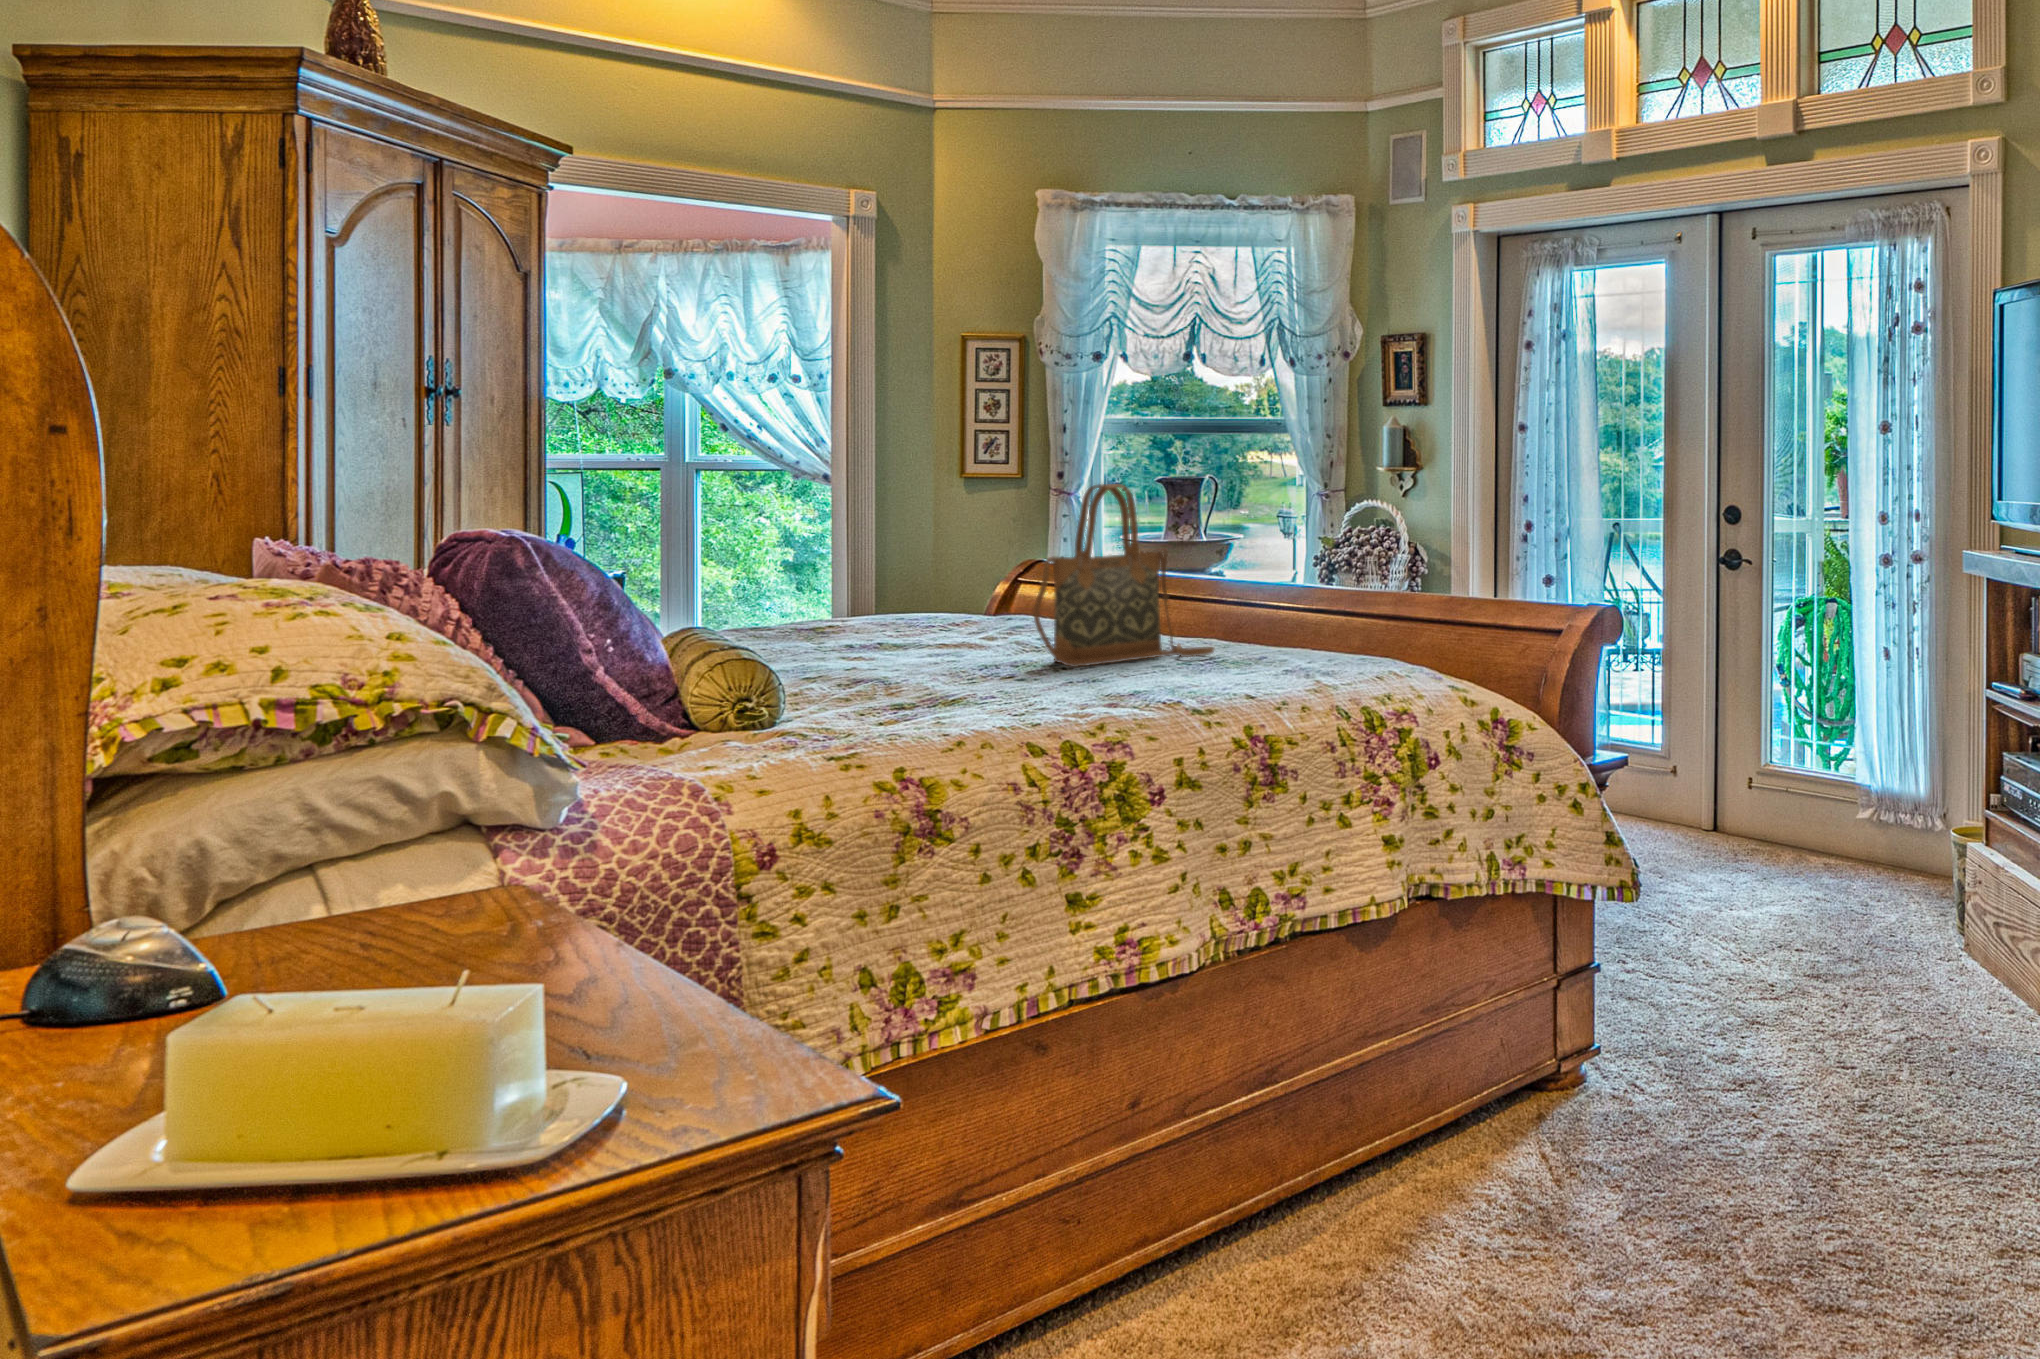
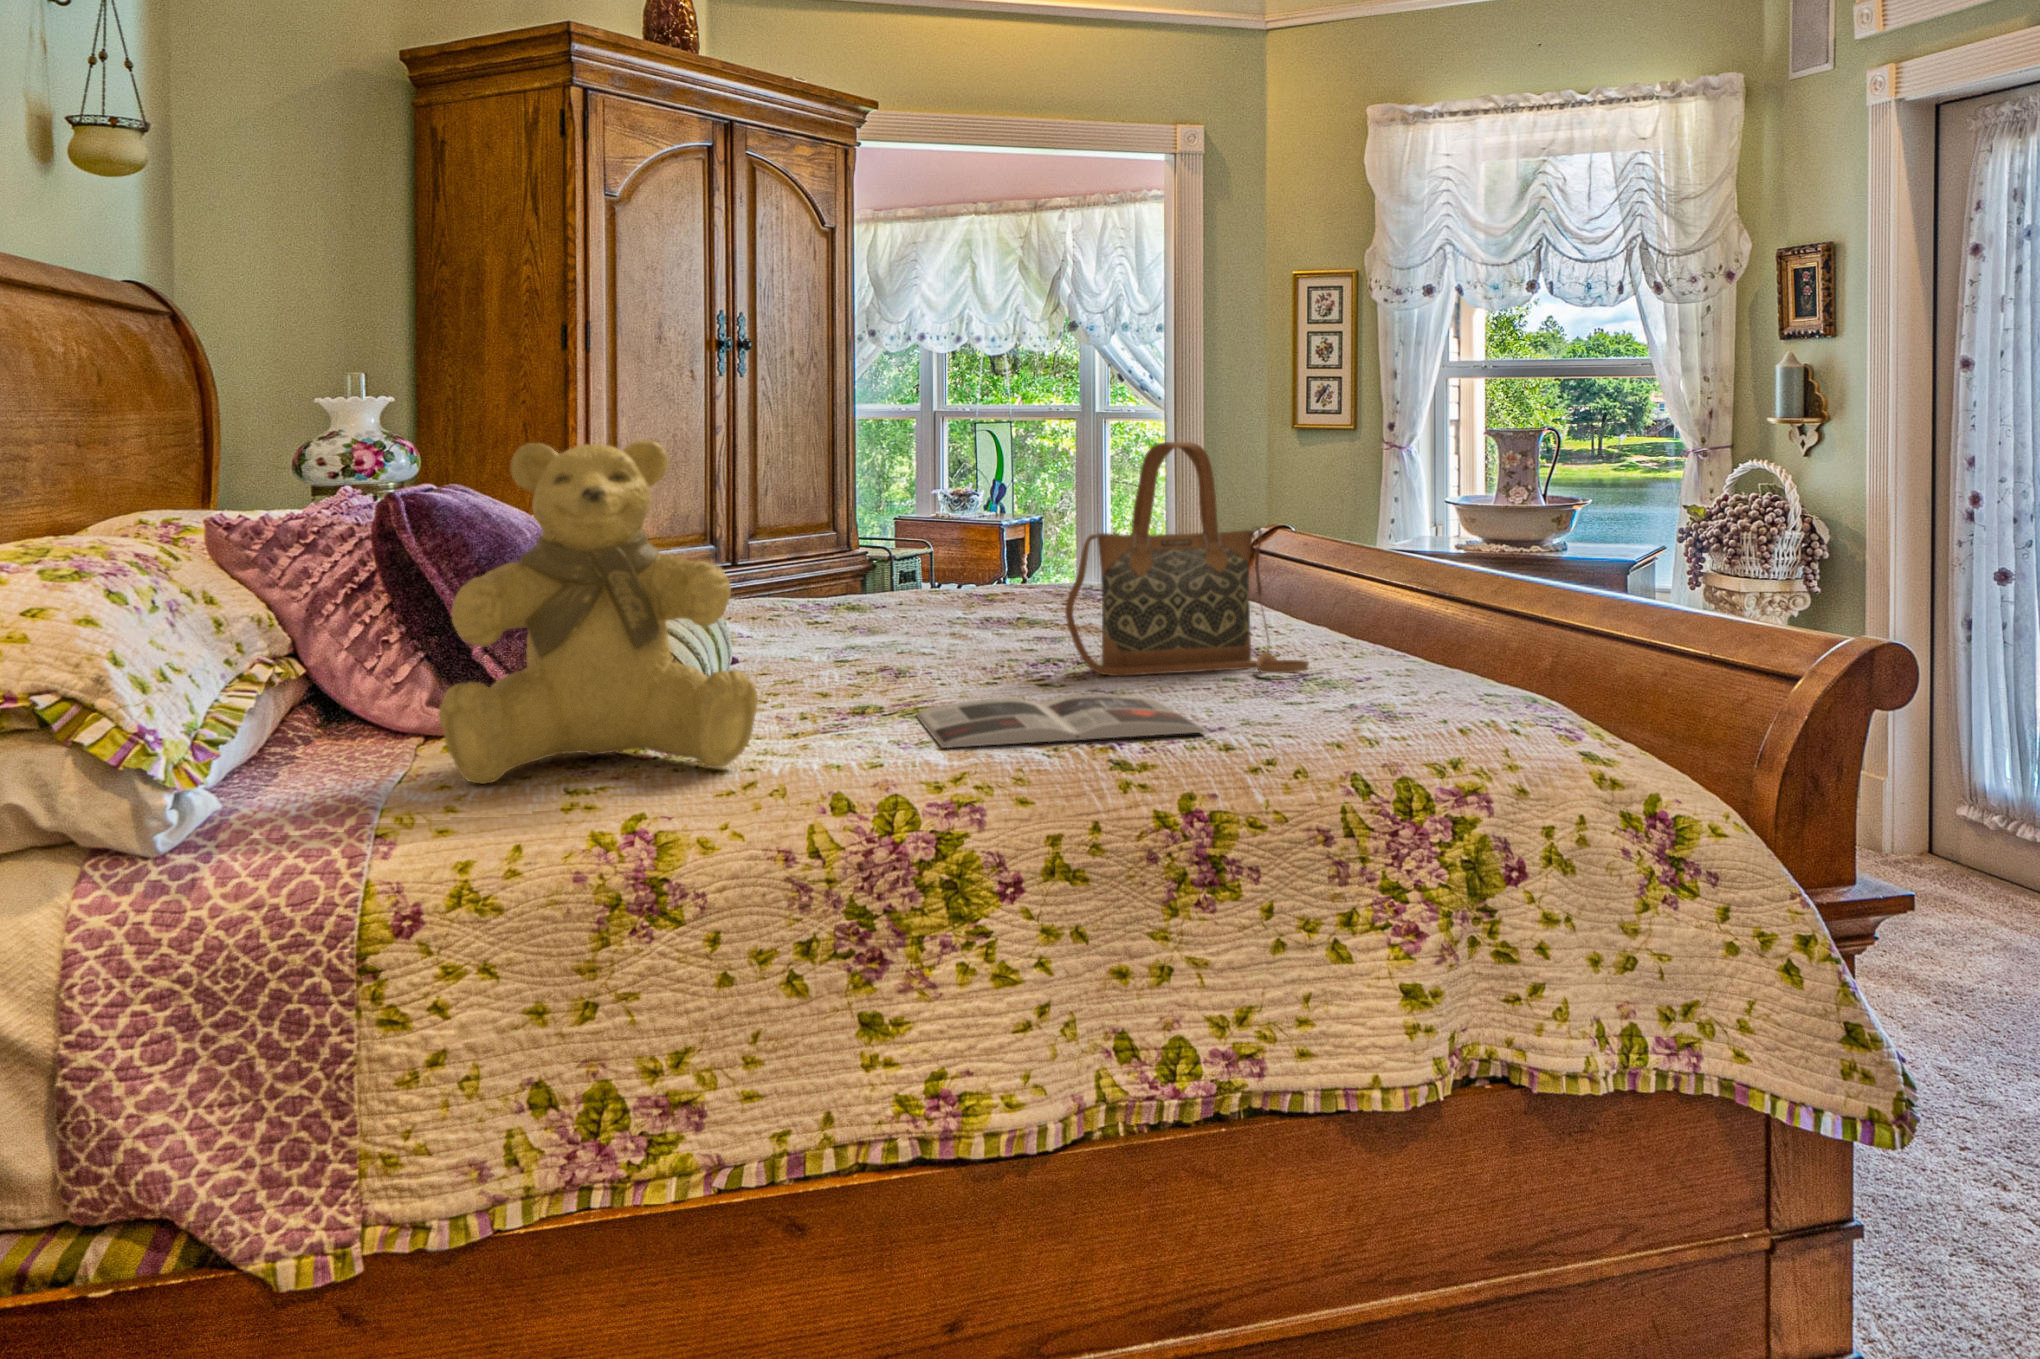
teddy bear: none [710,483,944,760] -> present [439,440,758,784]
magazine: none [982,673,1219,712] -> present [916,694,1205,748]

